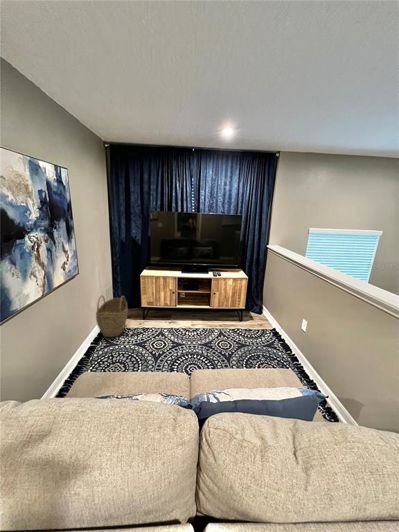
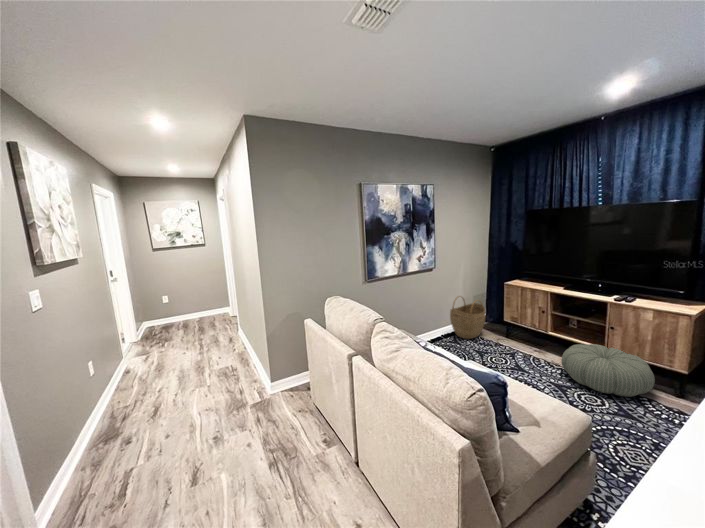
pouf: none [194,306,237,339] -> present [561,344,655,397]

